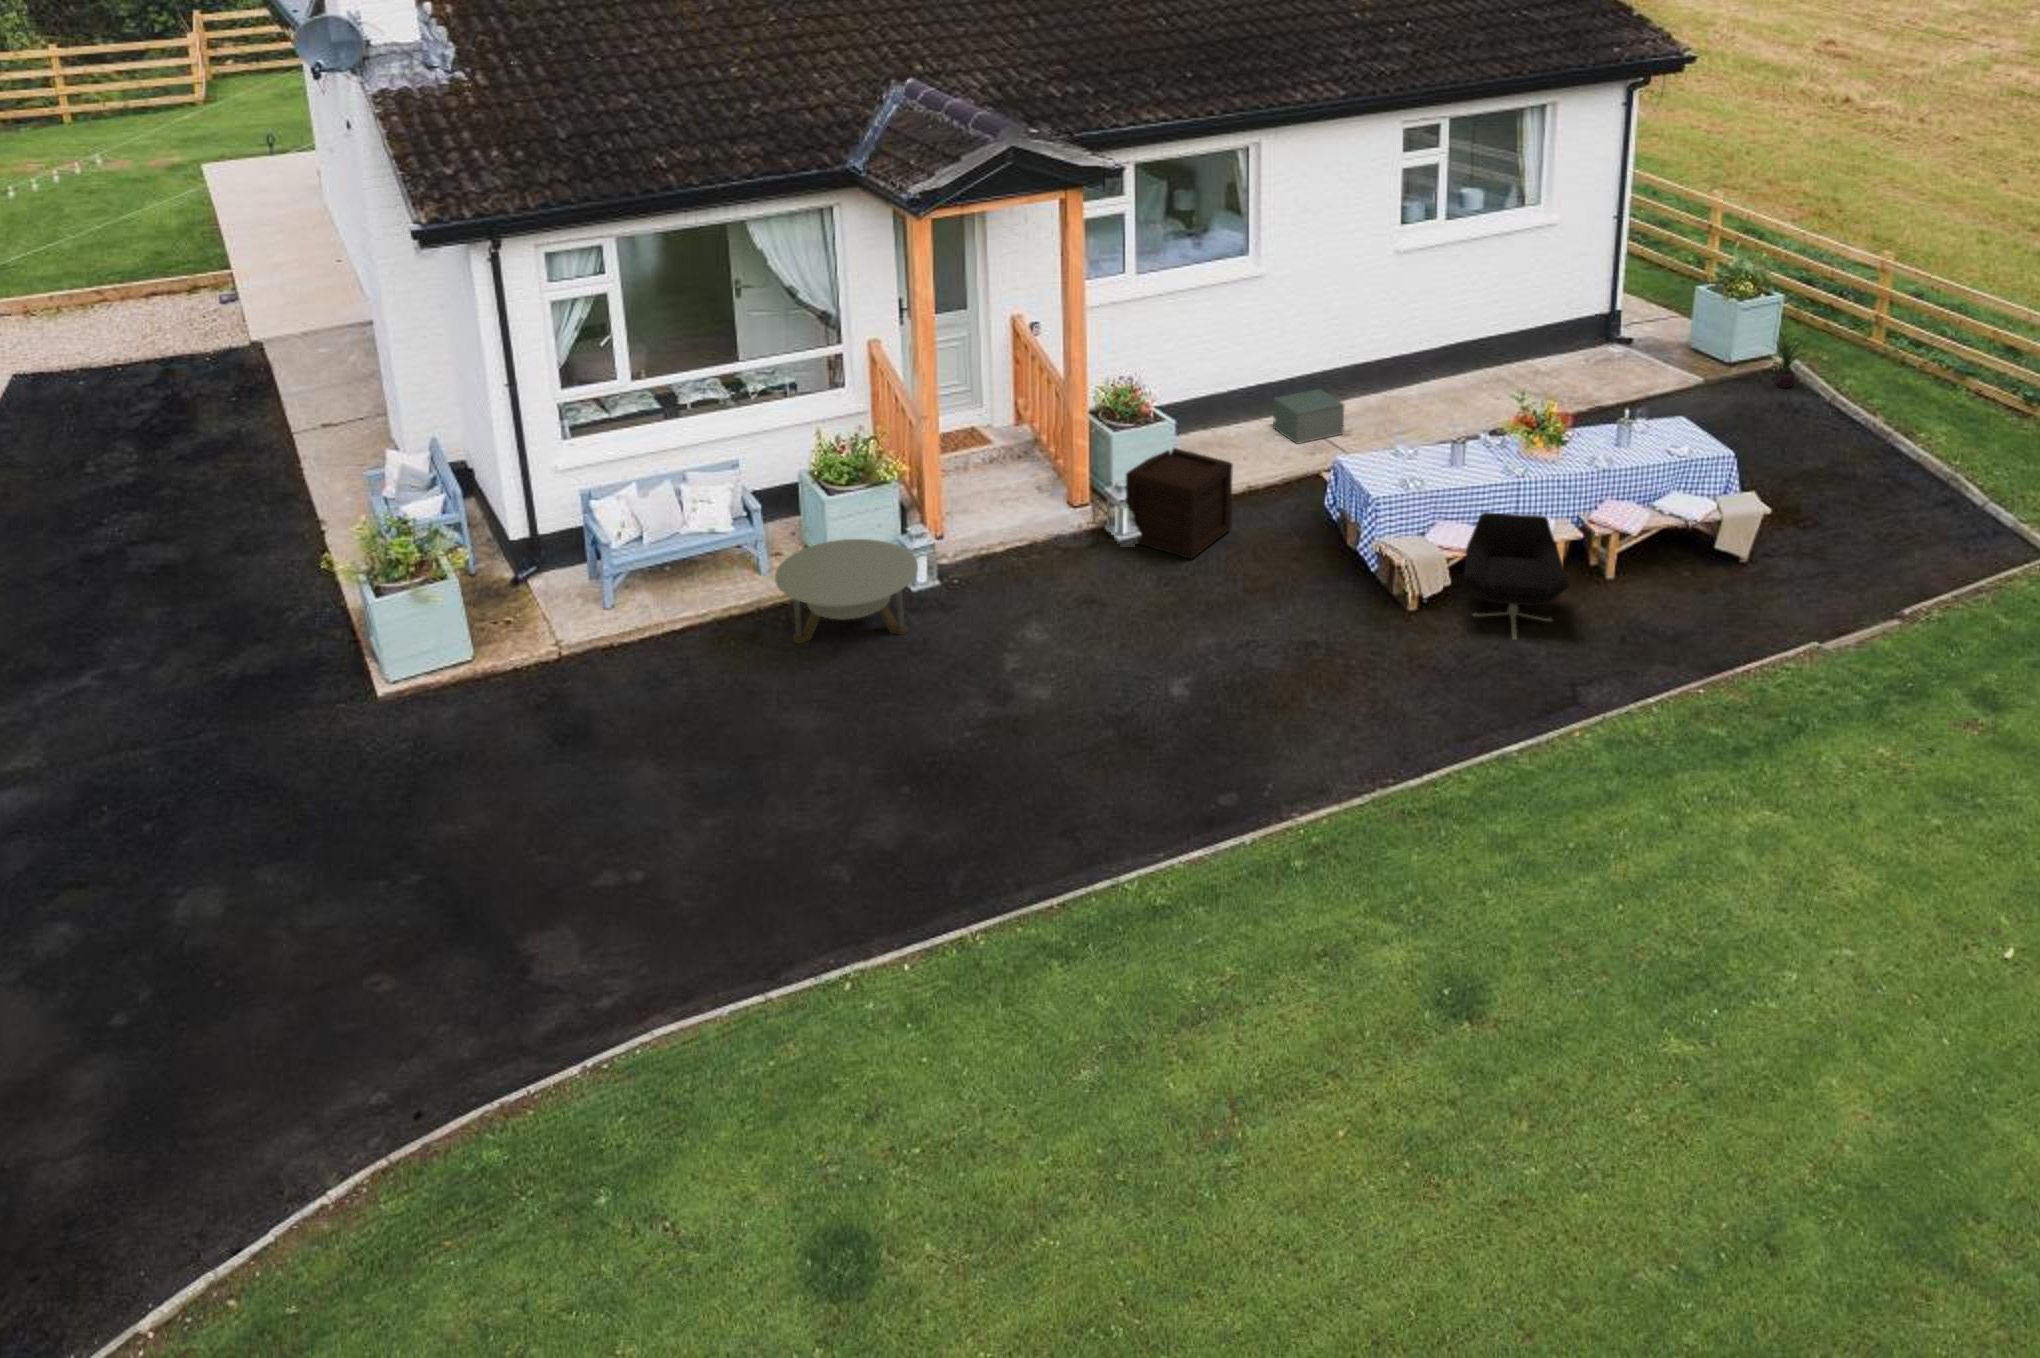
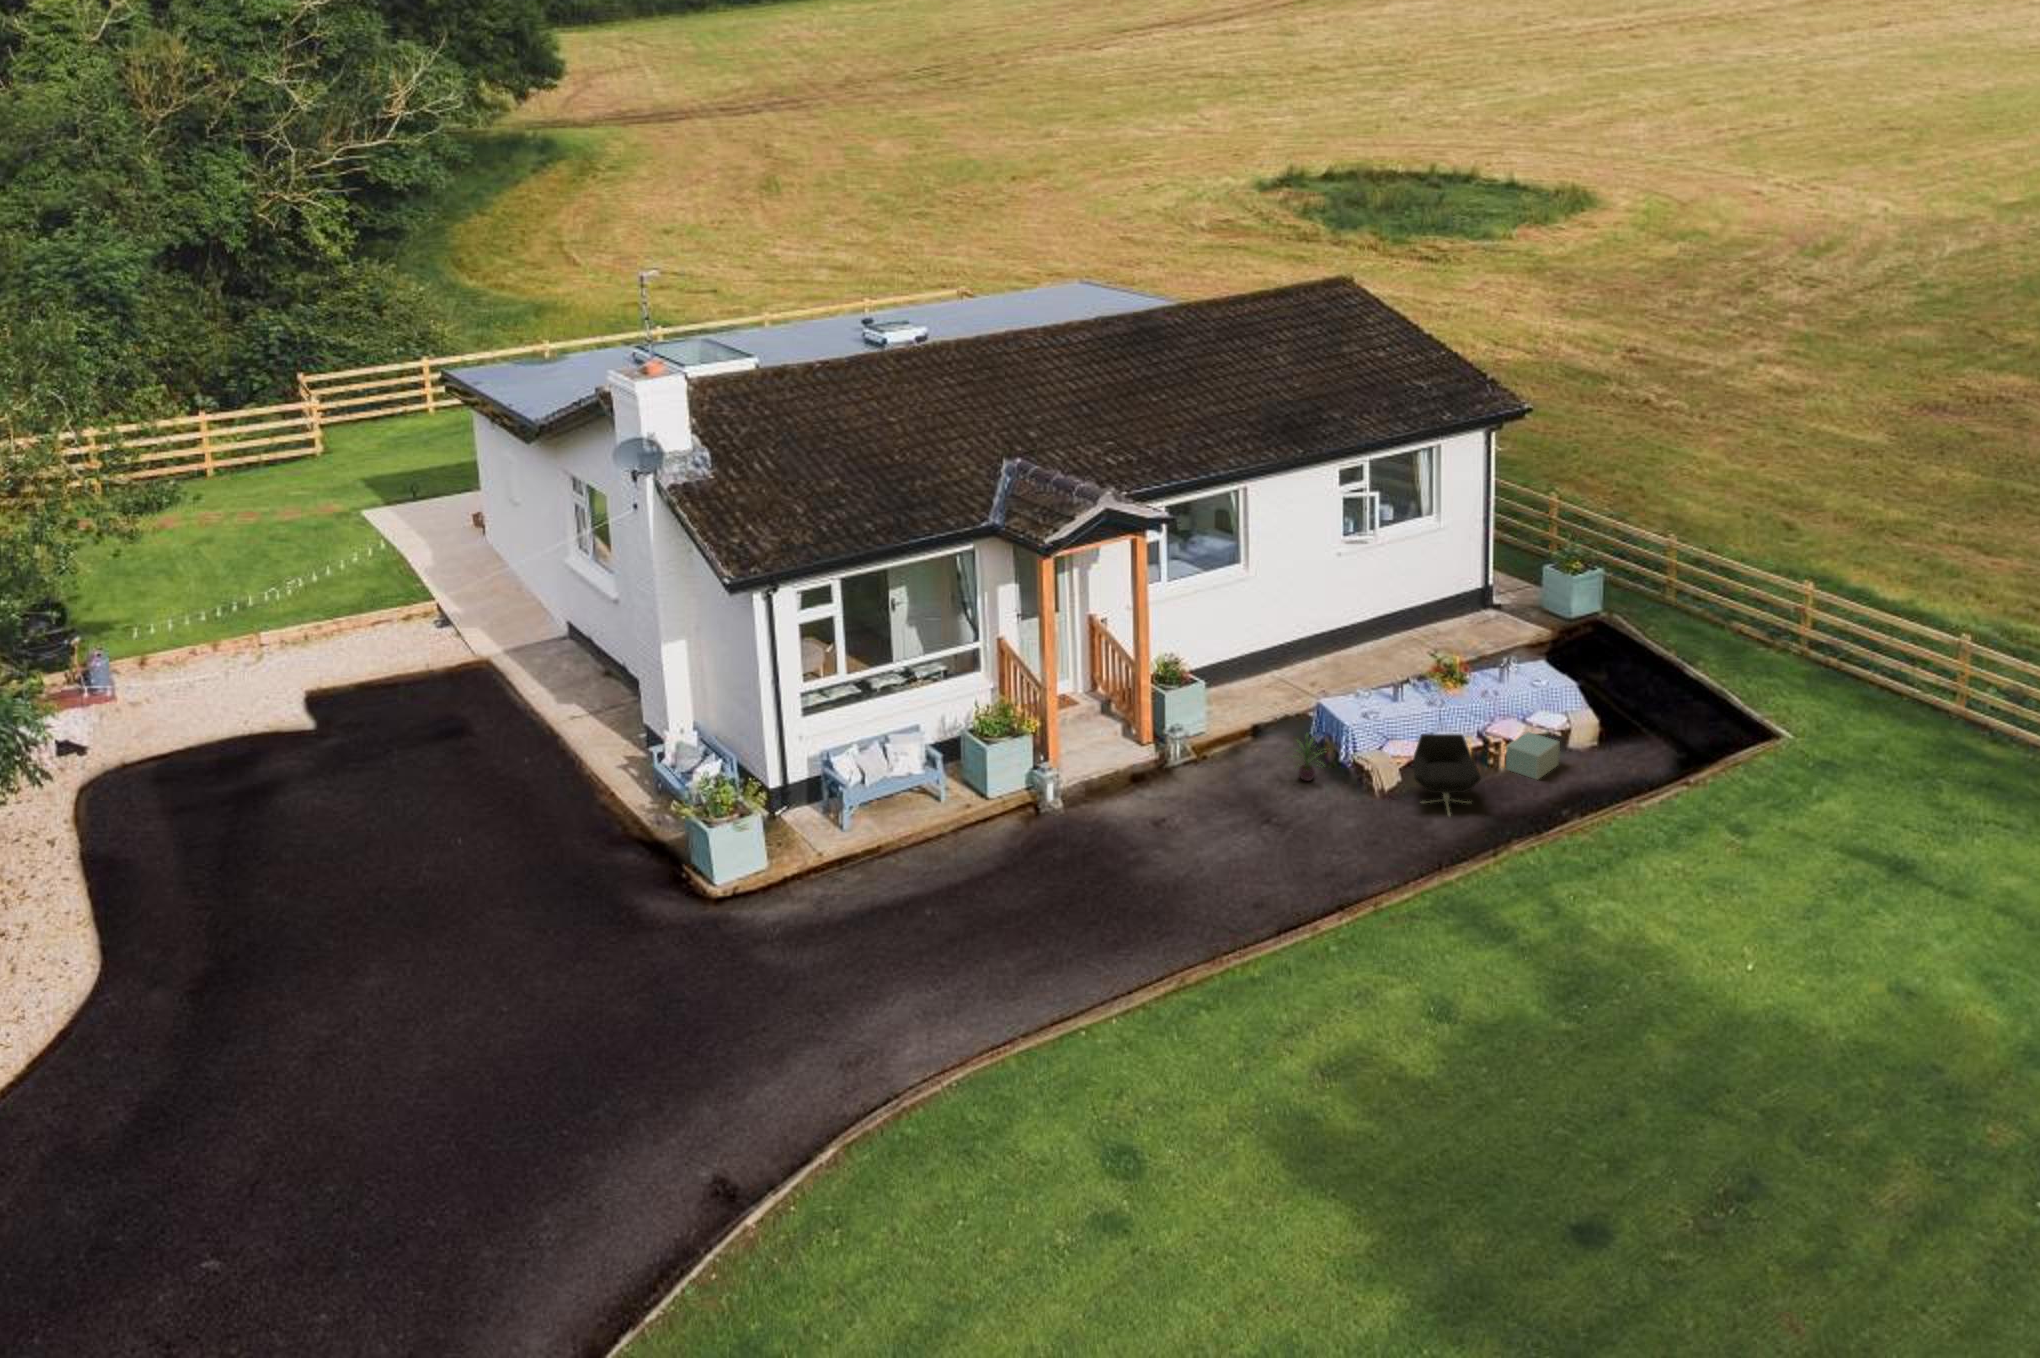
decorative plant: present [1768,334,1804,388] -> present [1296,734,1324,781]
storage box: present [1273,389,1344,444] -> present [1506,732,1560,780]
wooden crate: present [1126,448,1233,559] -> none [1182,701,1252,779]
round table: present [775,539,918,643] -> none [962,778,1058,852]

